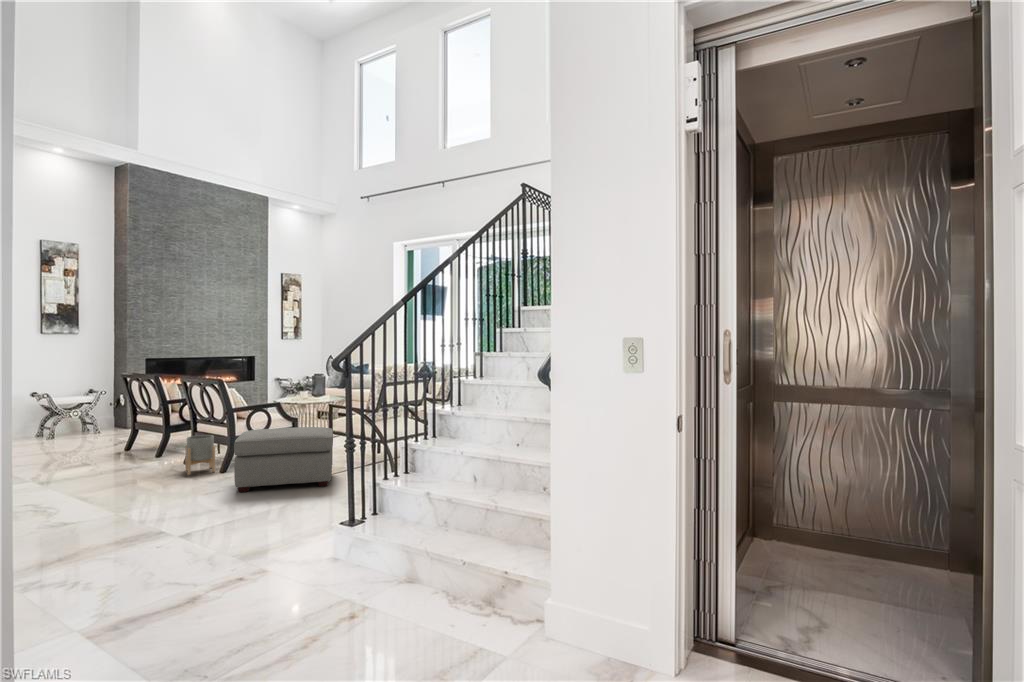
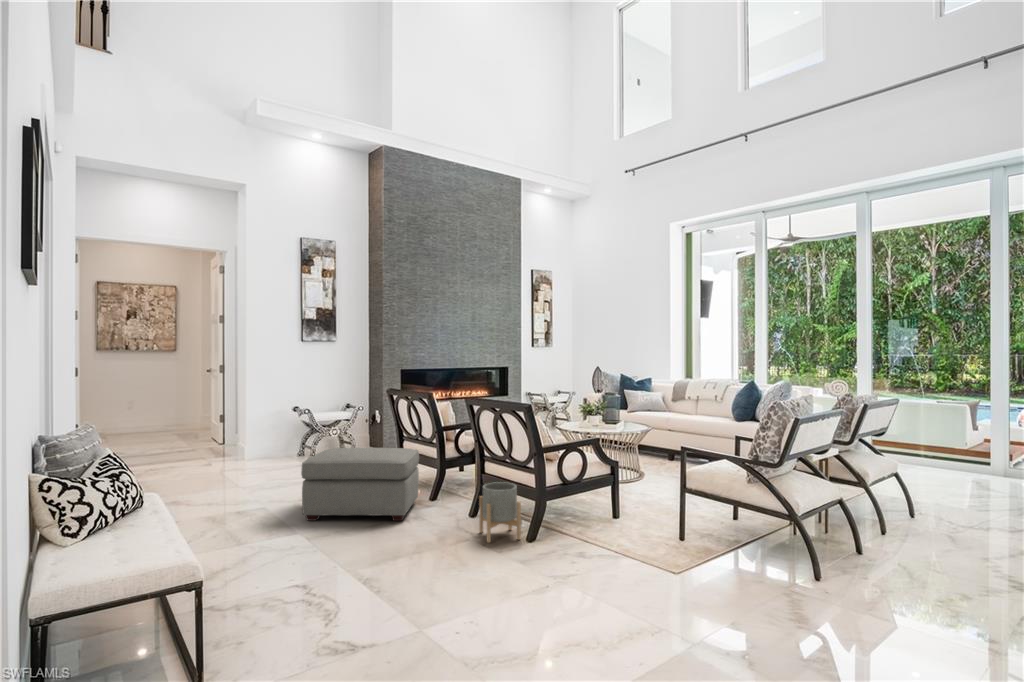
ottoman: present [234,427,333,492] -> present [301,448,419,521]

